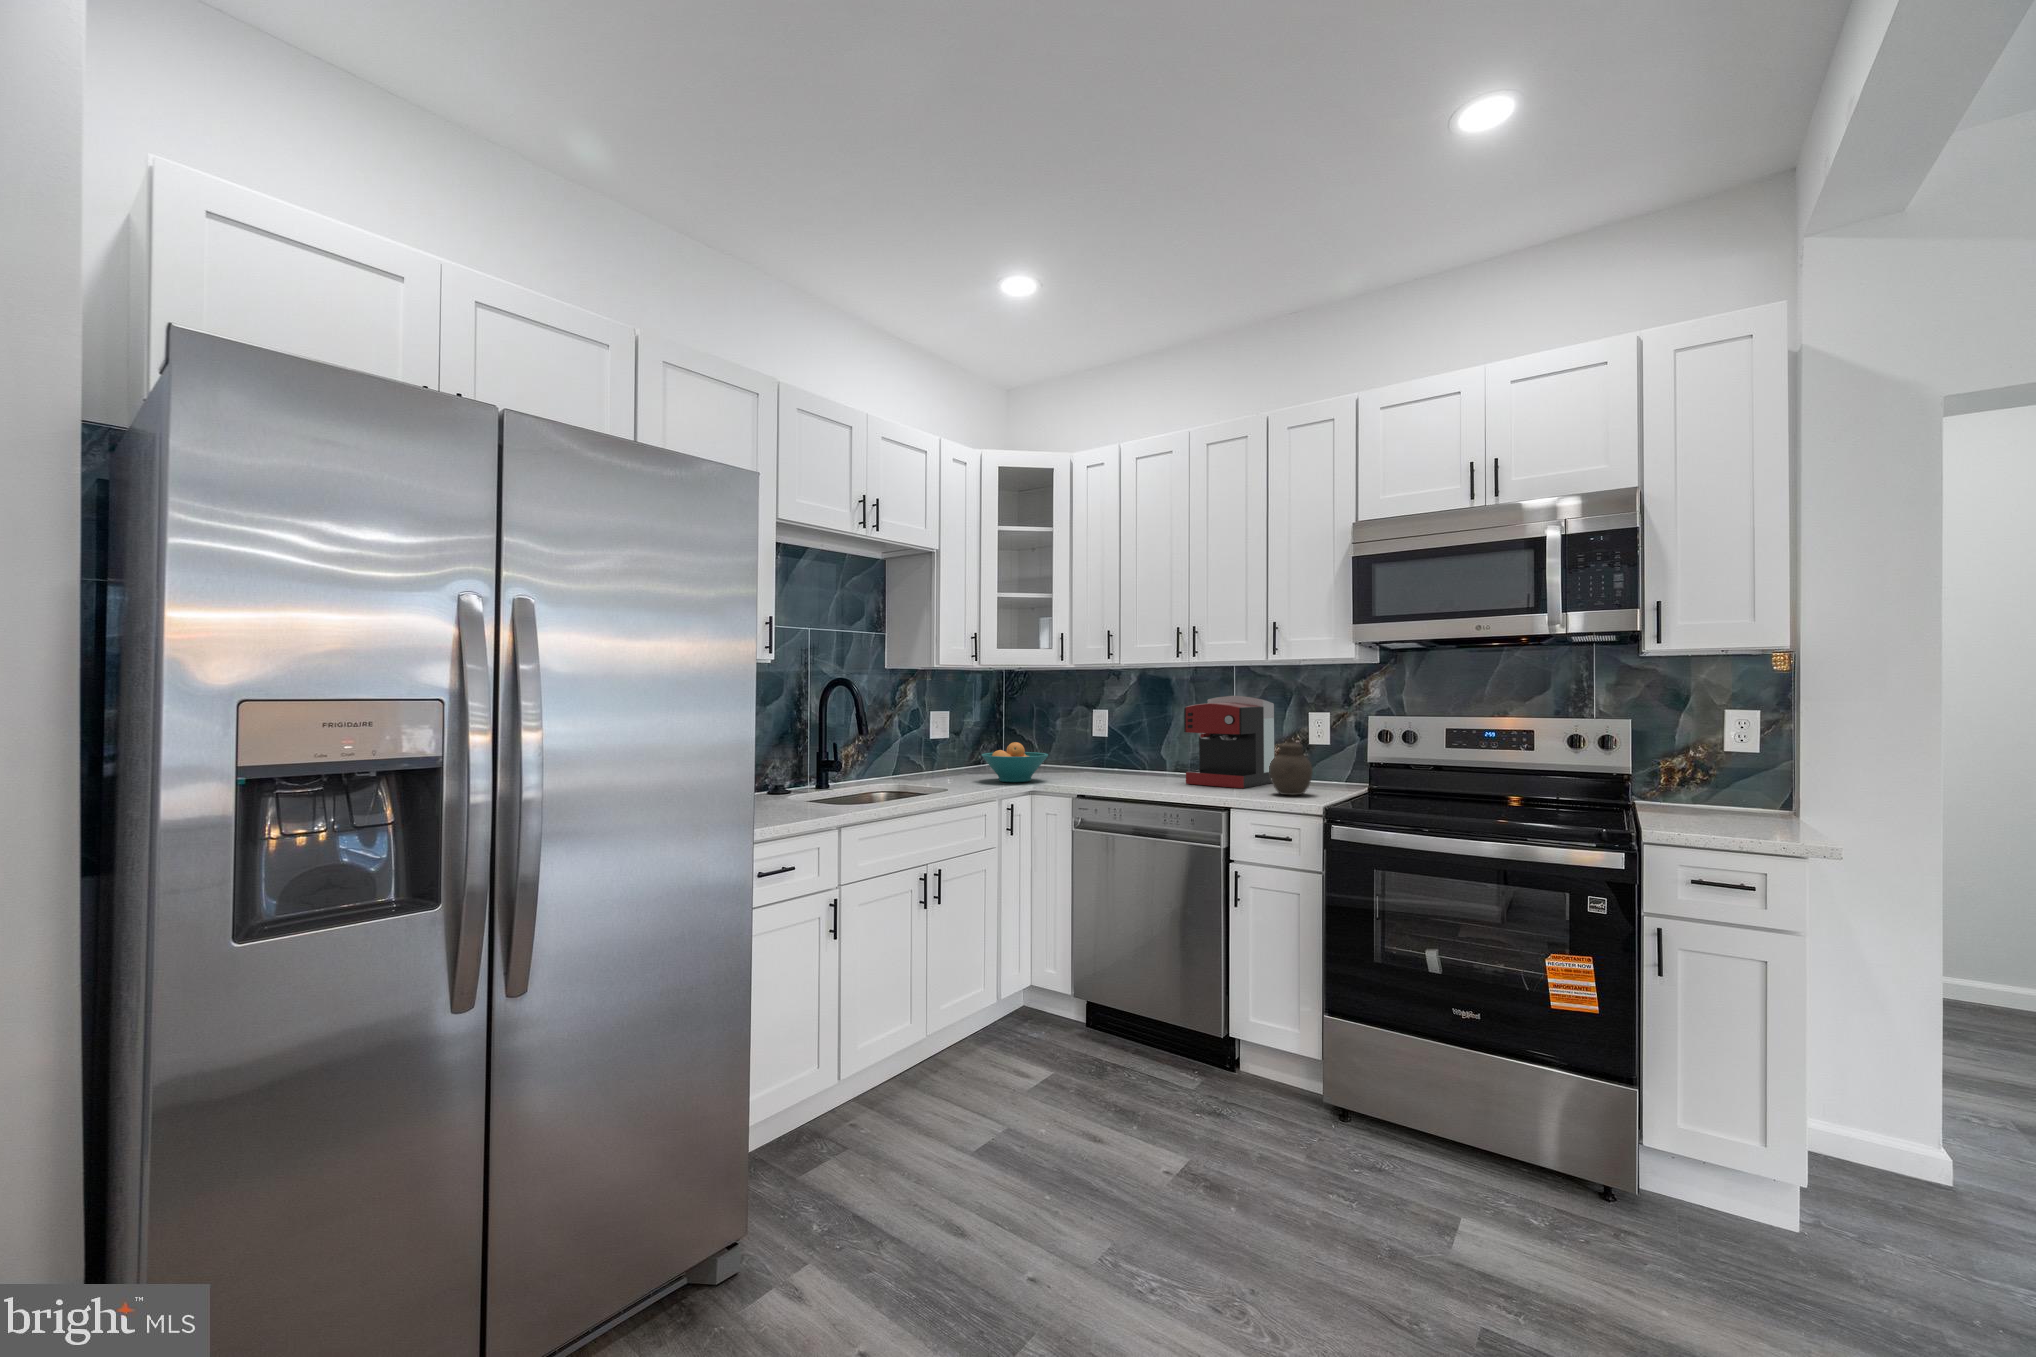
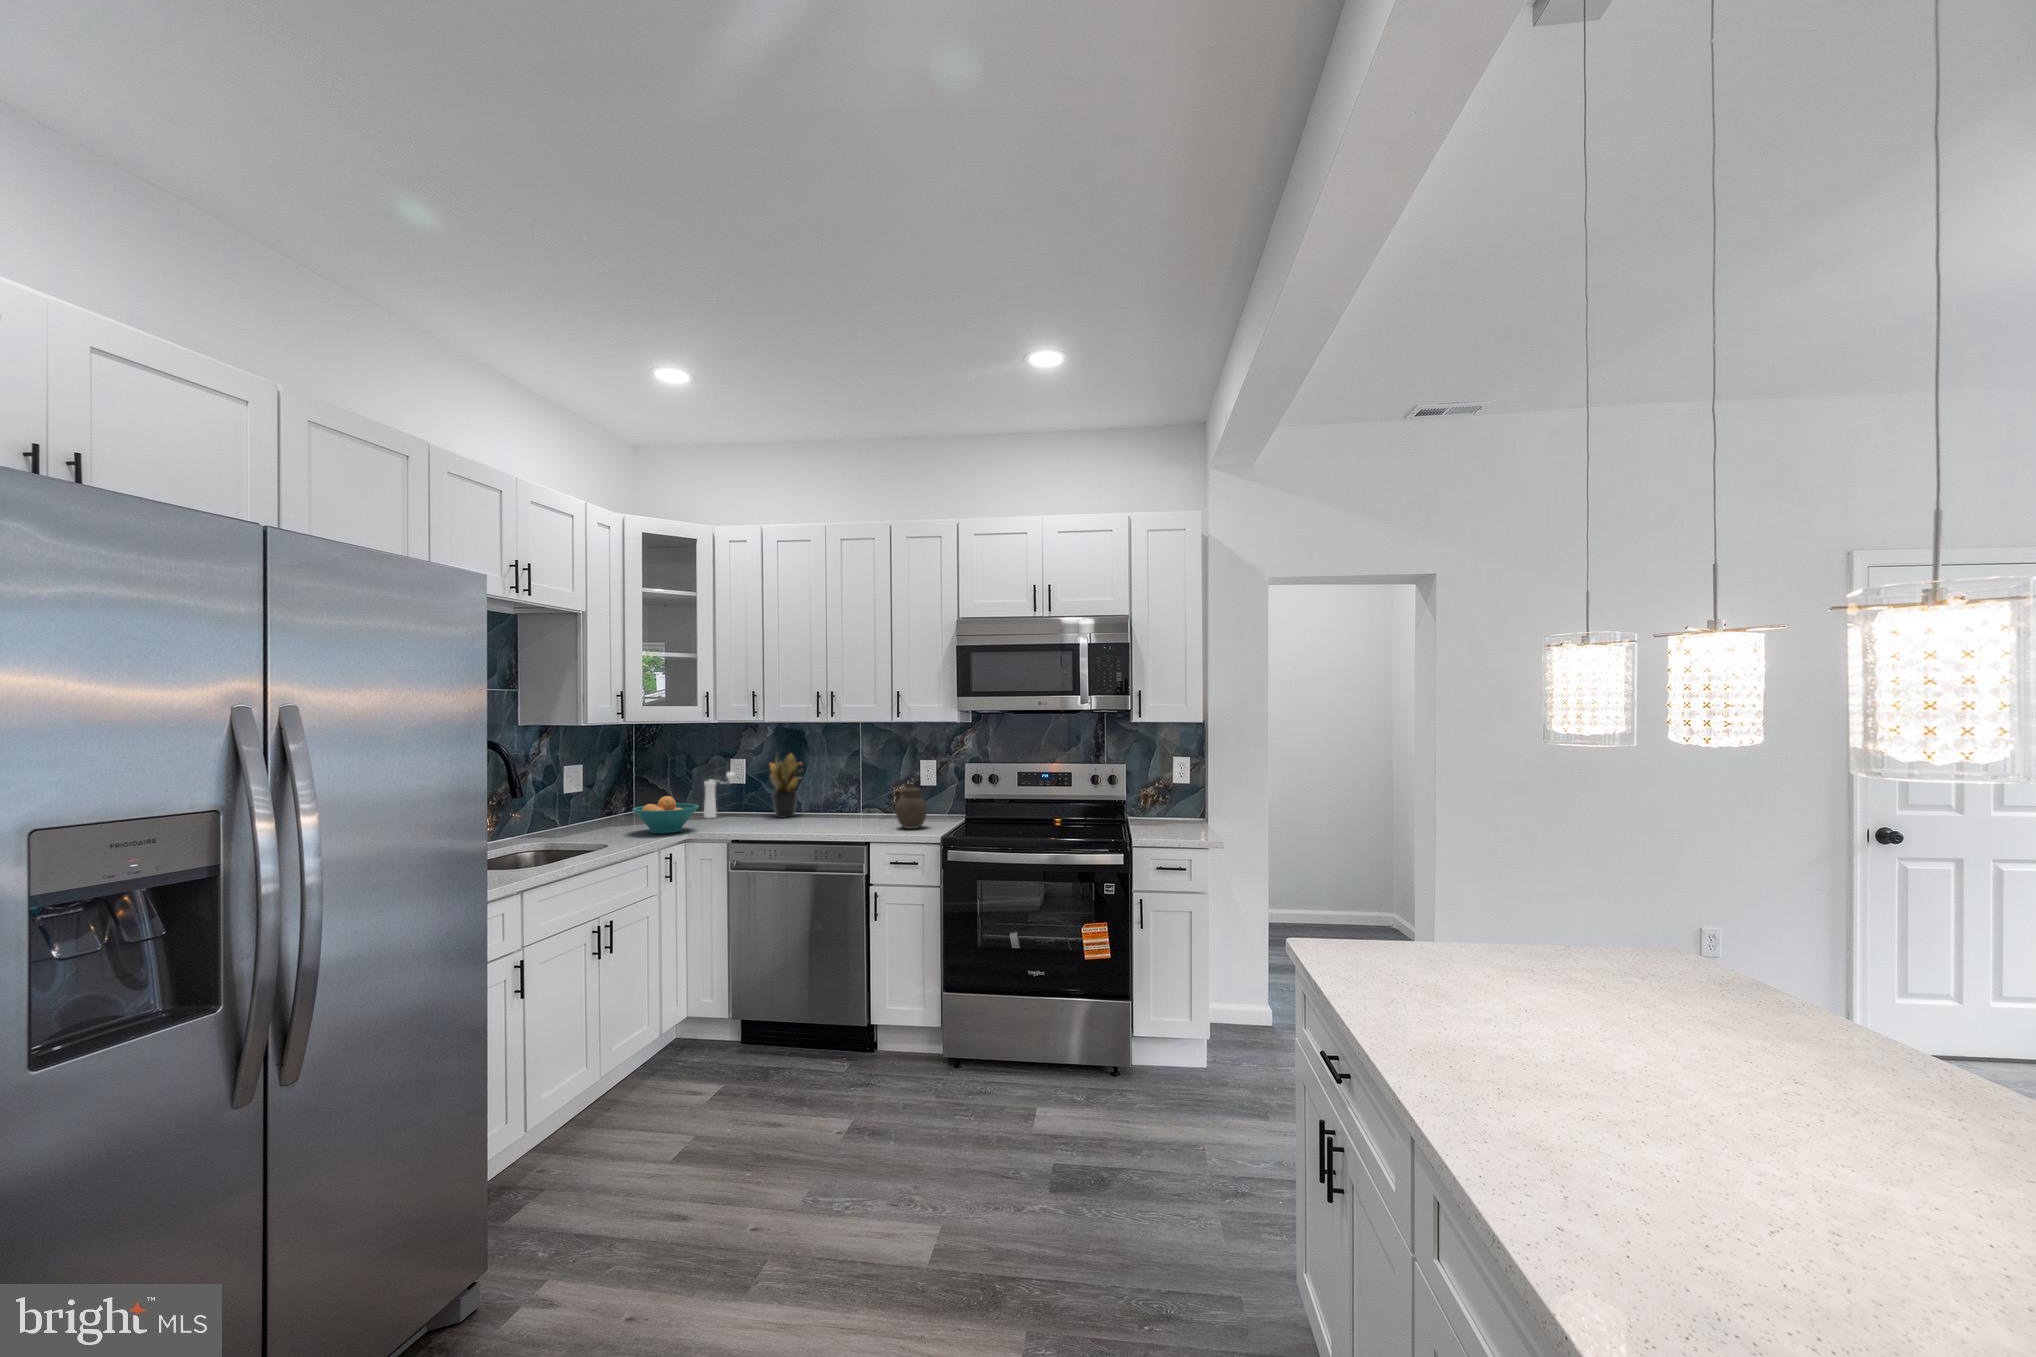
potted plant: none [1126,696,1177,776] -> present [770,754,801,817]
coffee maker: present [1184,696,1274,788] -> none [823,748,892,824]
pepper mill: none [1064,724,1098,773] -> present [704,772,735,818]

